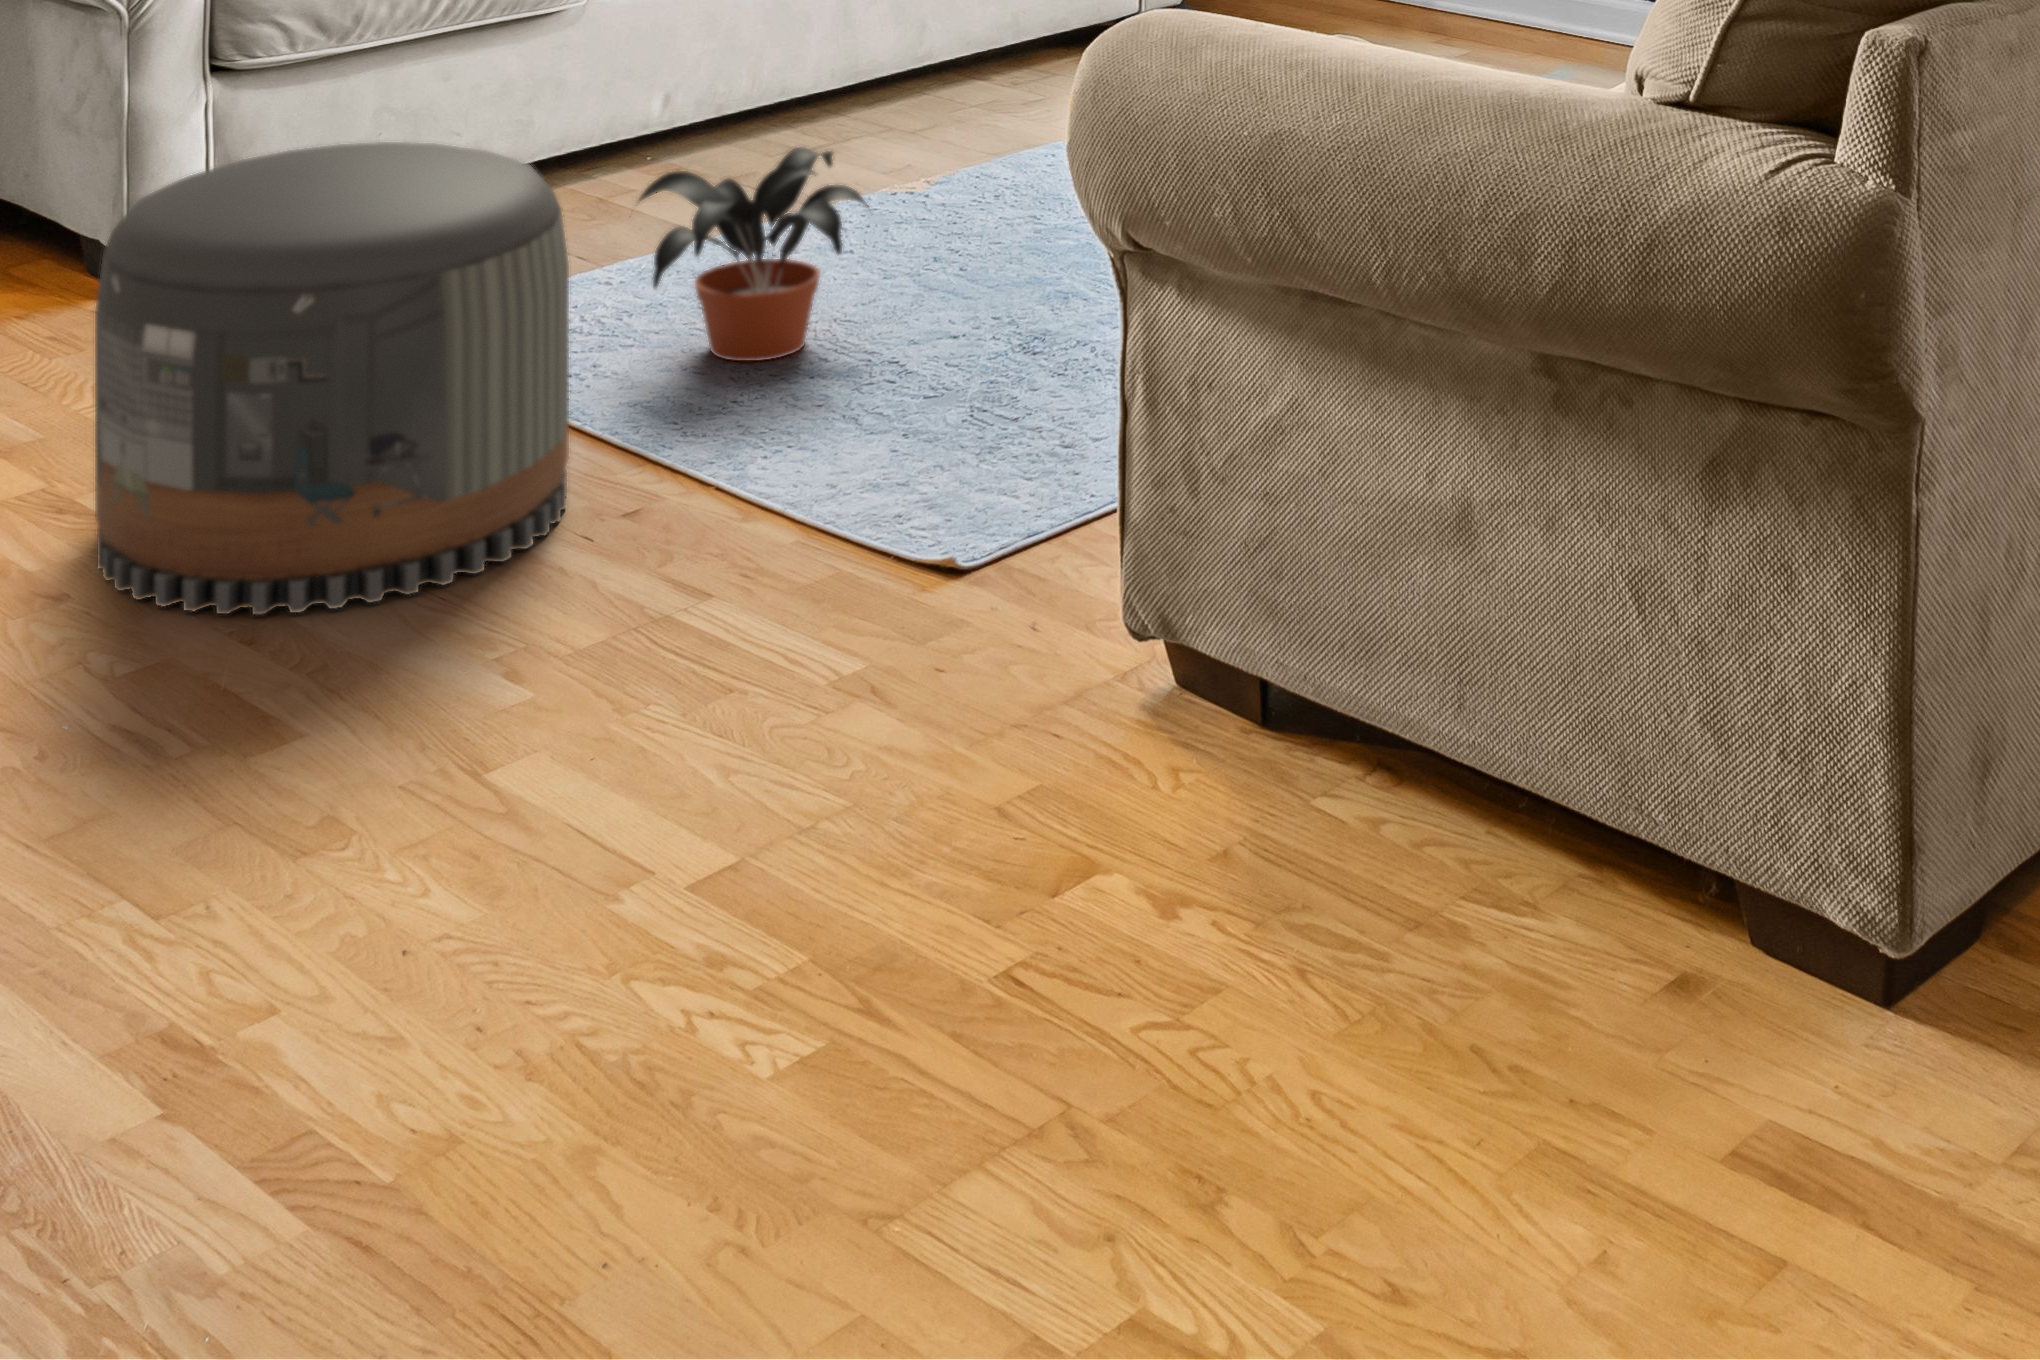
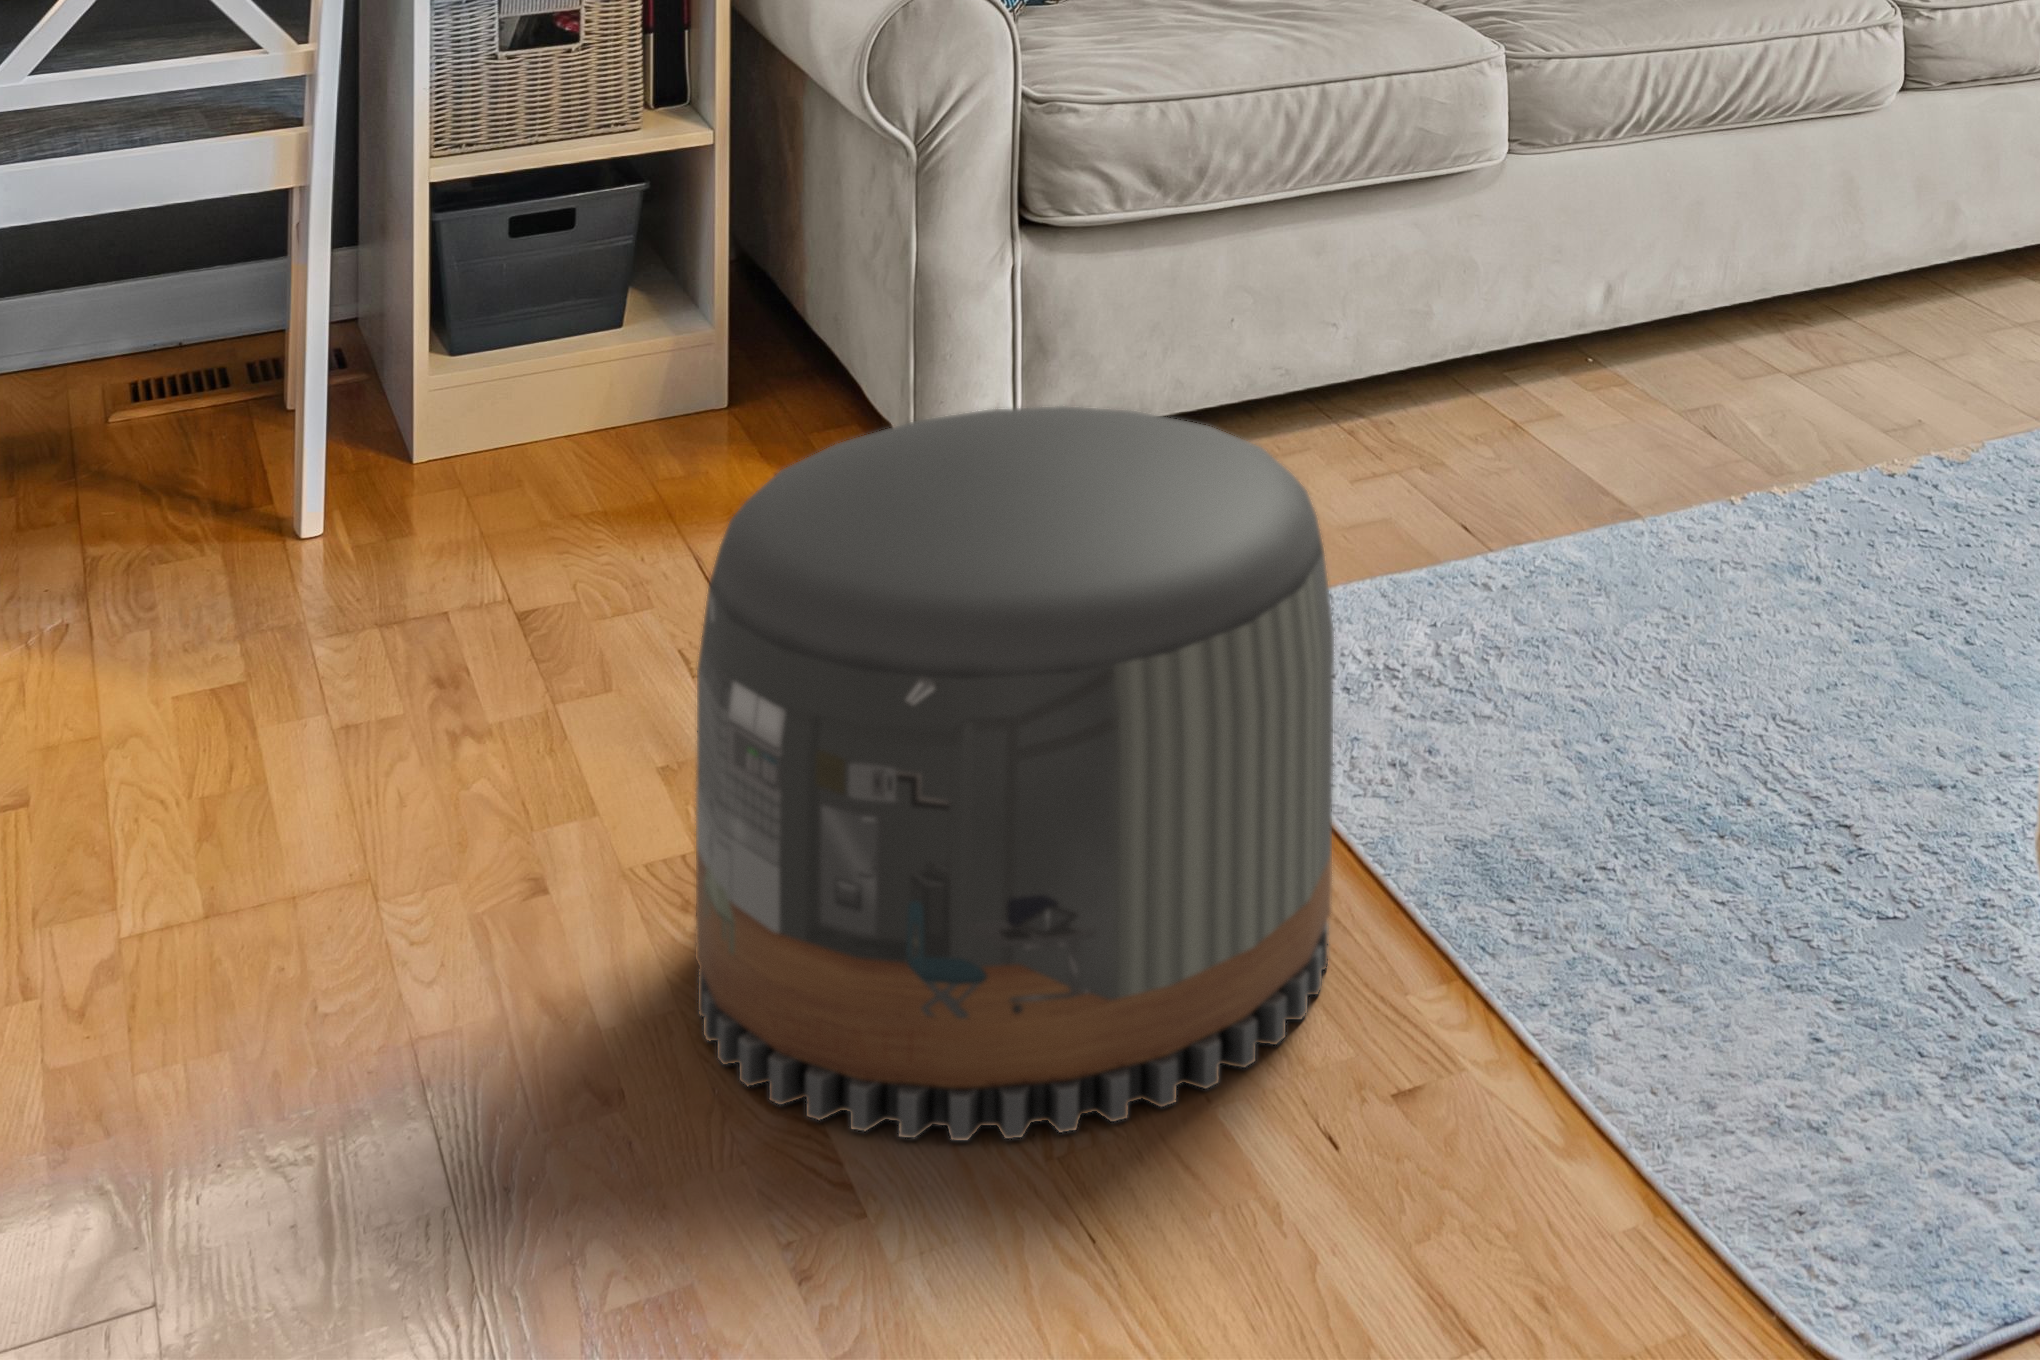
potted plant: present [639,147,866,361] -> none [1485,430,1814,743]

